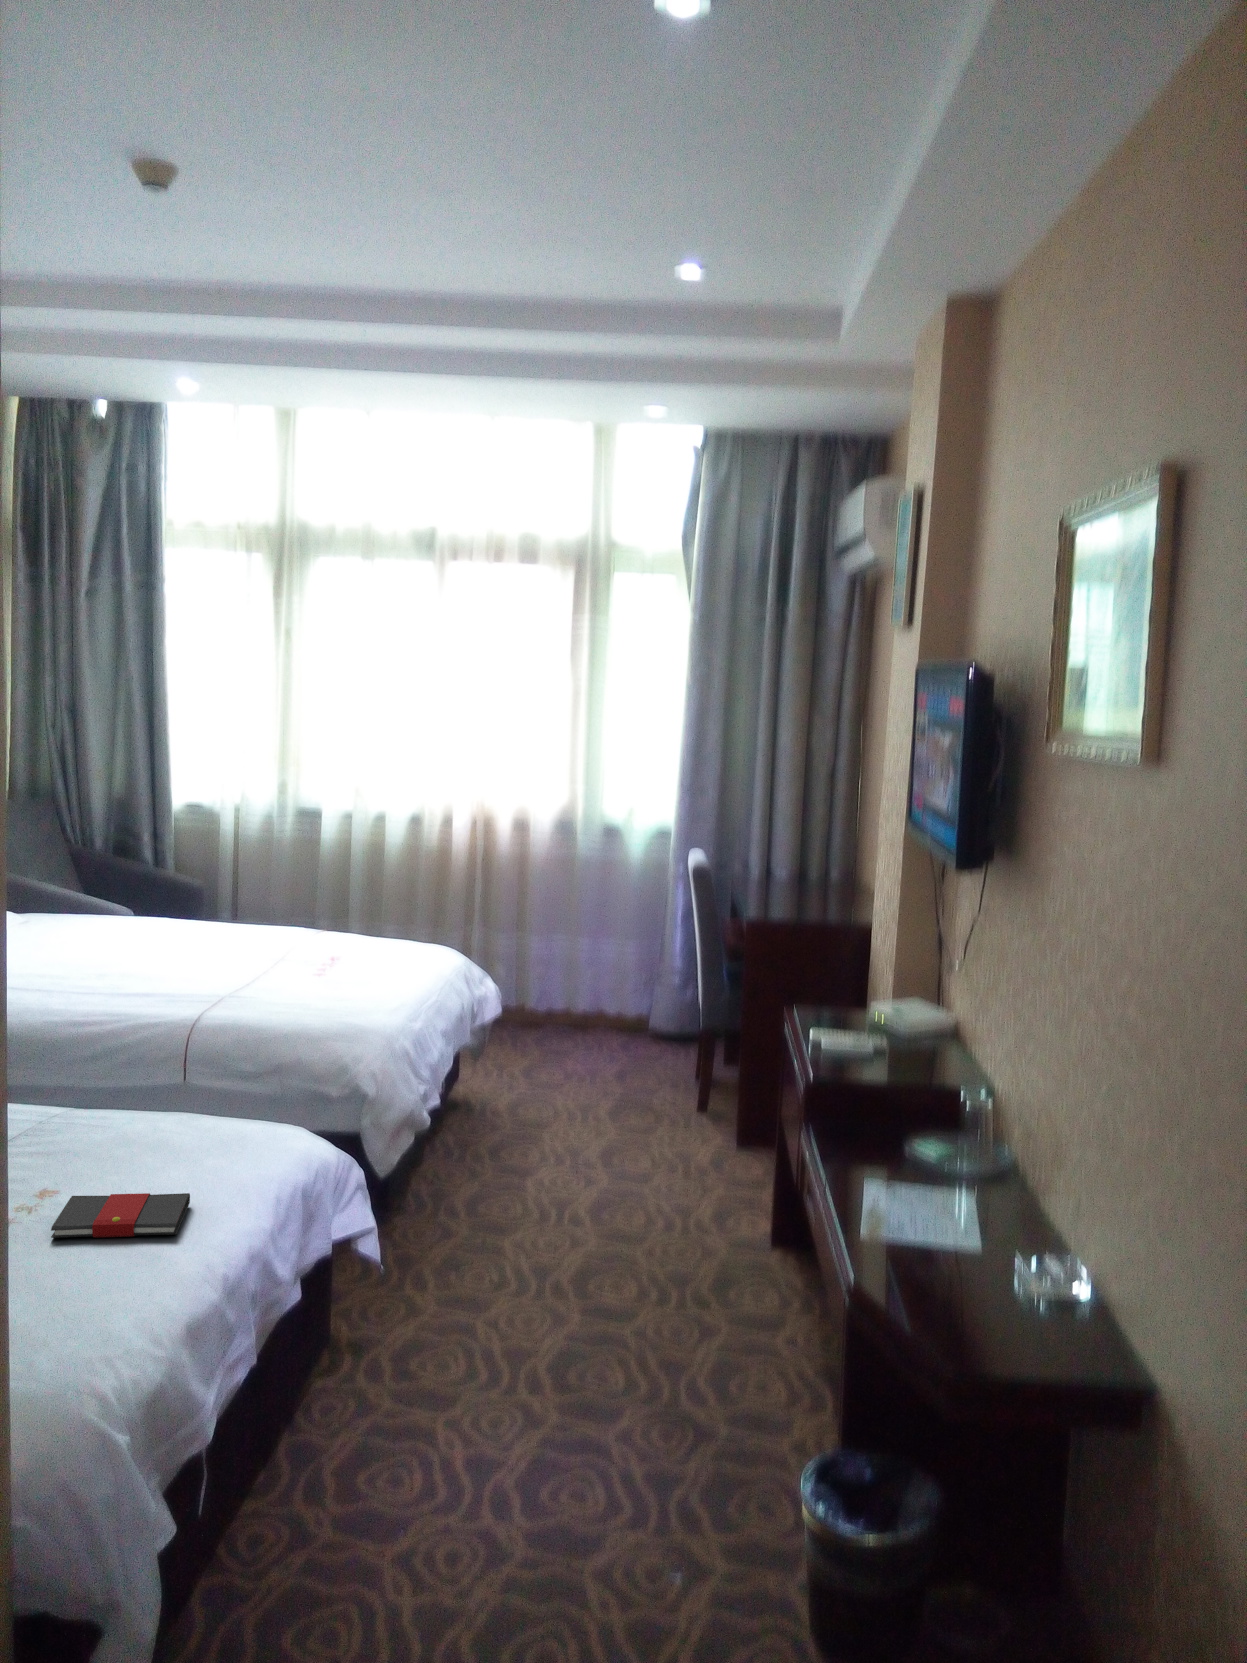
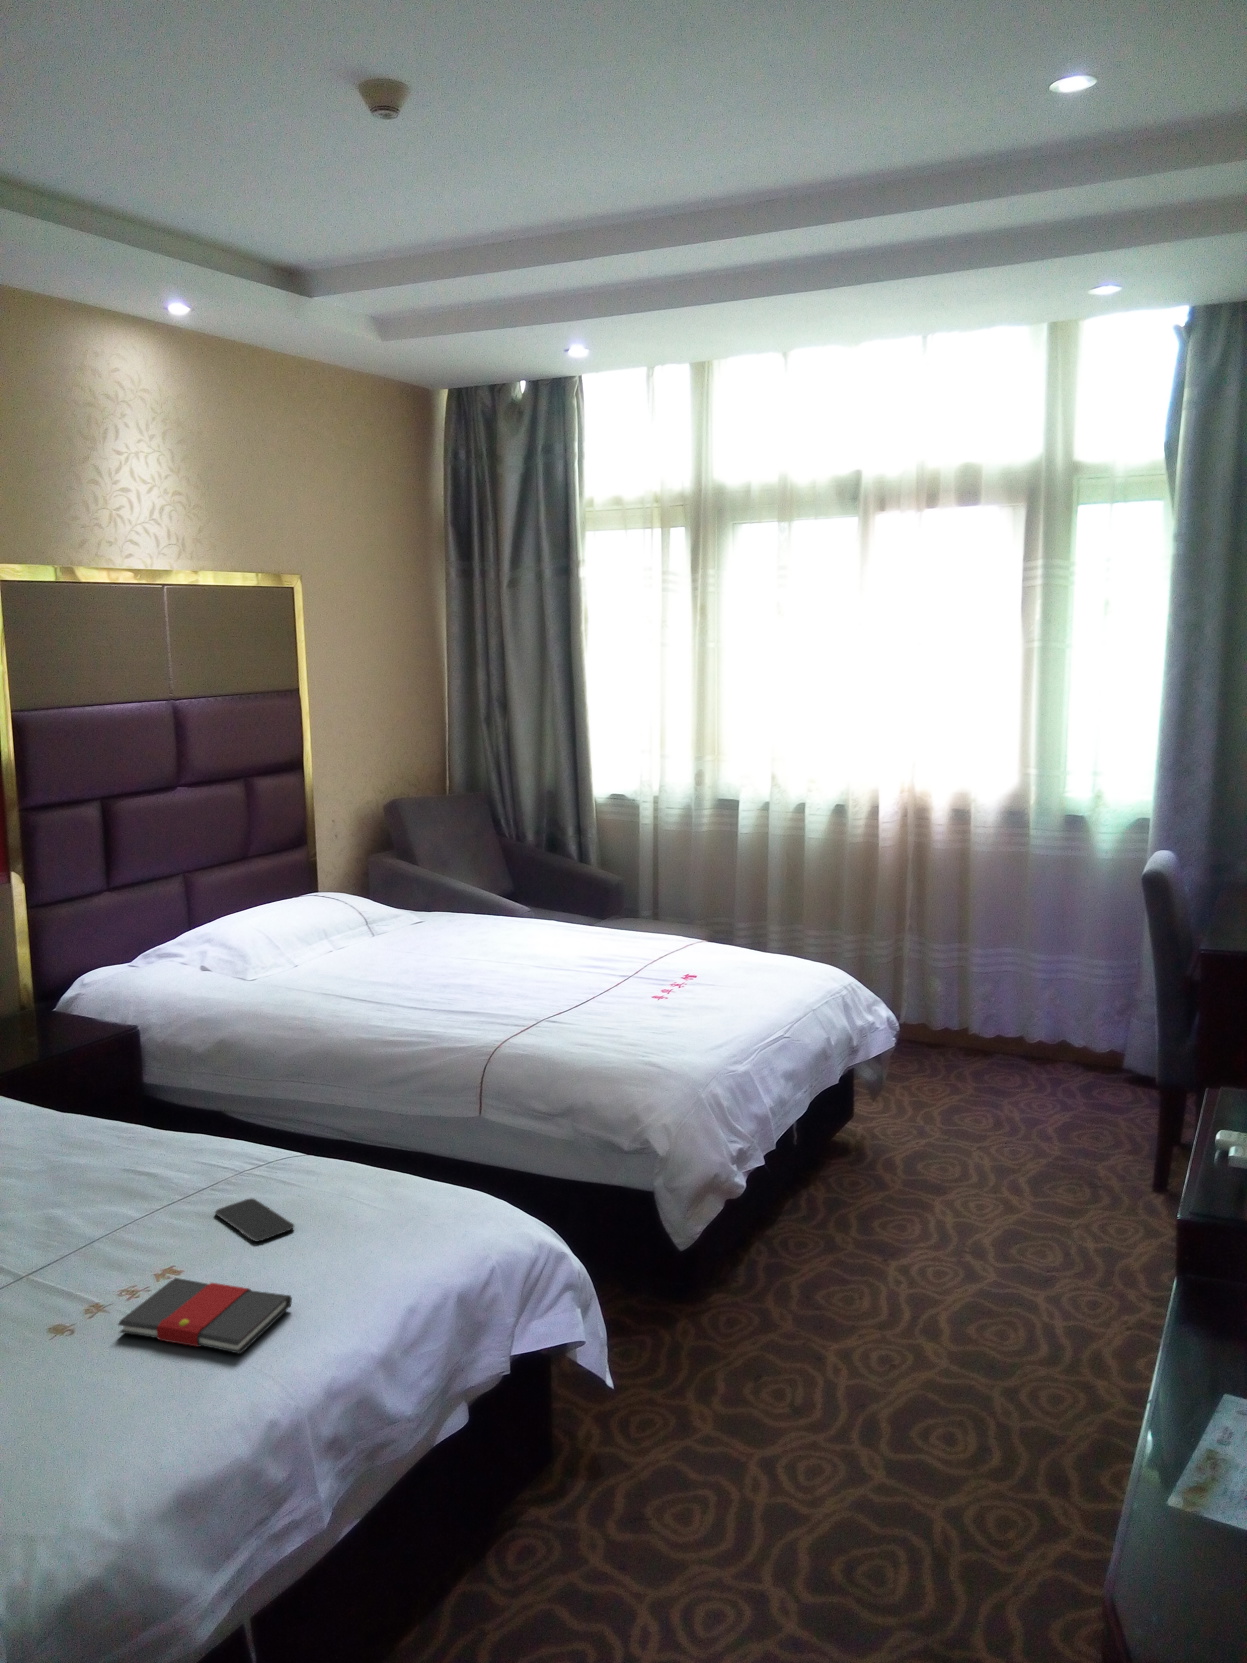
smartphone: none [51,1142,138,1169] -> present [215,1198,294,1242]

